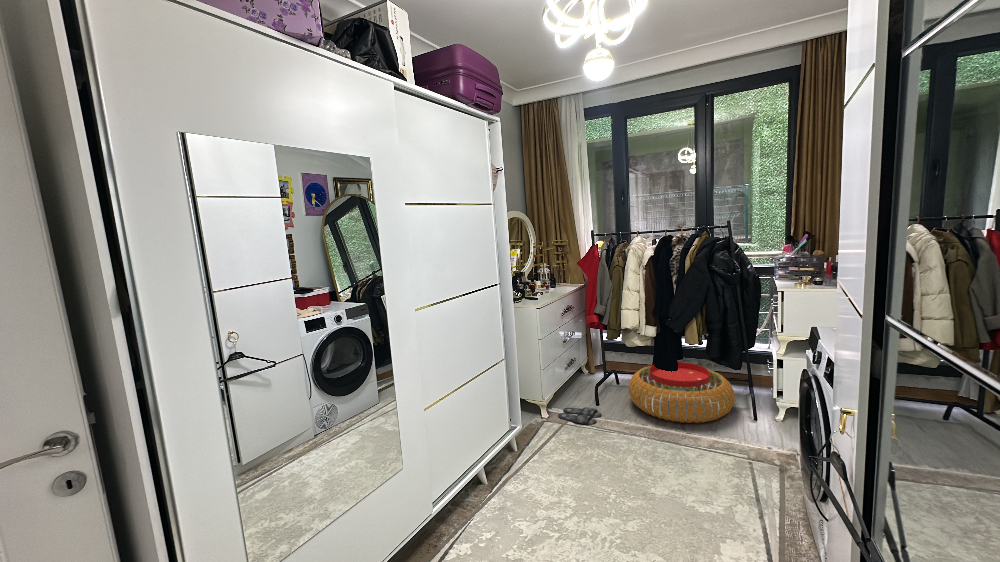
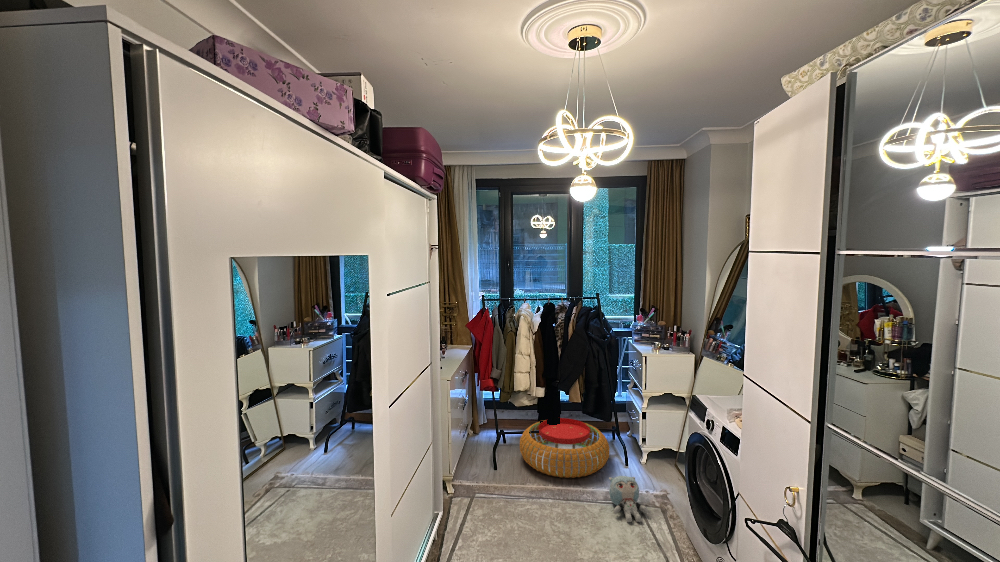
slippers: present [558,407,602,425] -> none [461,475,502,495]
plush toy: none [712,423,757,475] -> present [609,476,648,522]

